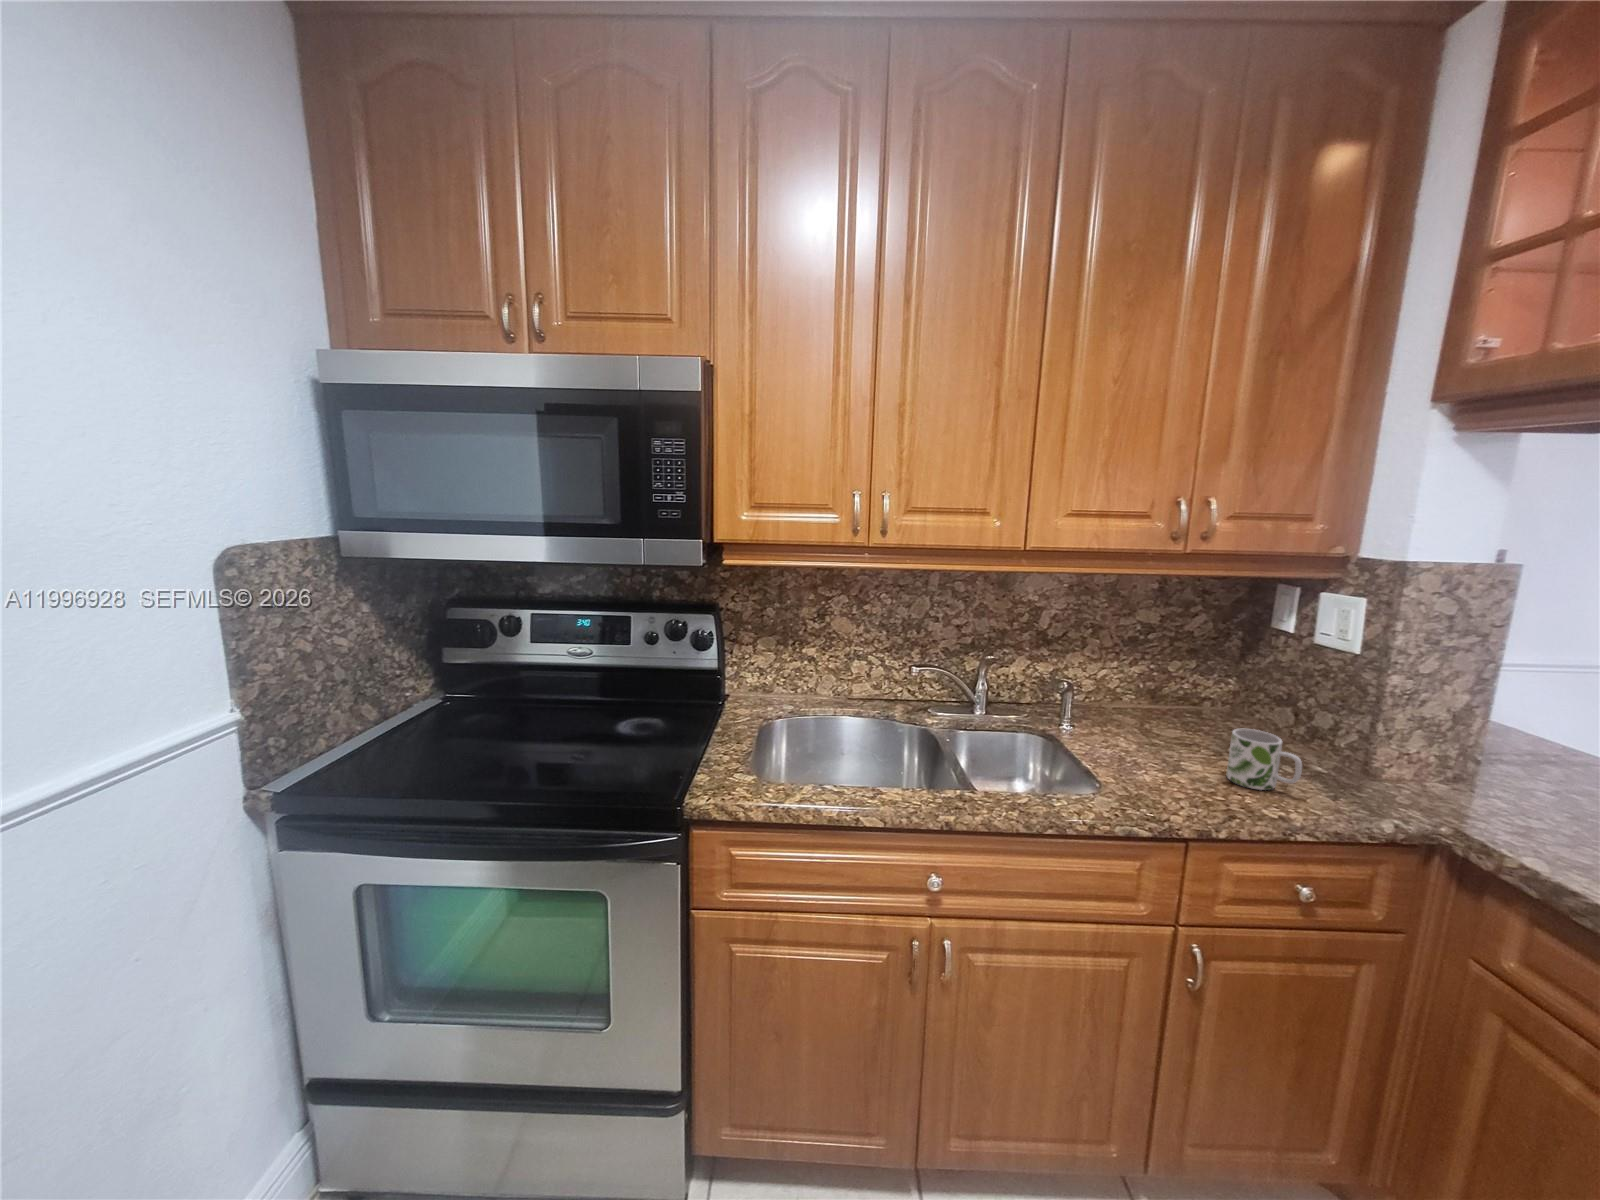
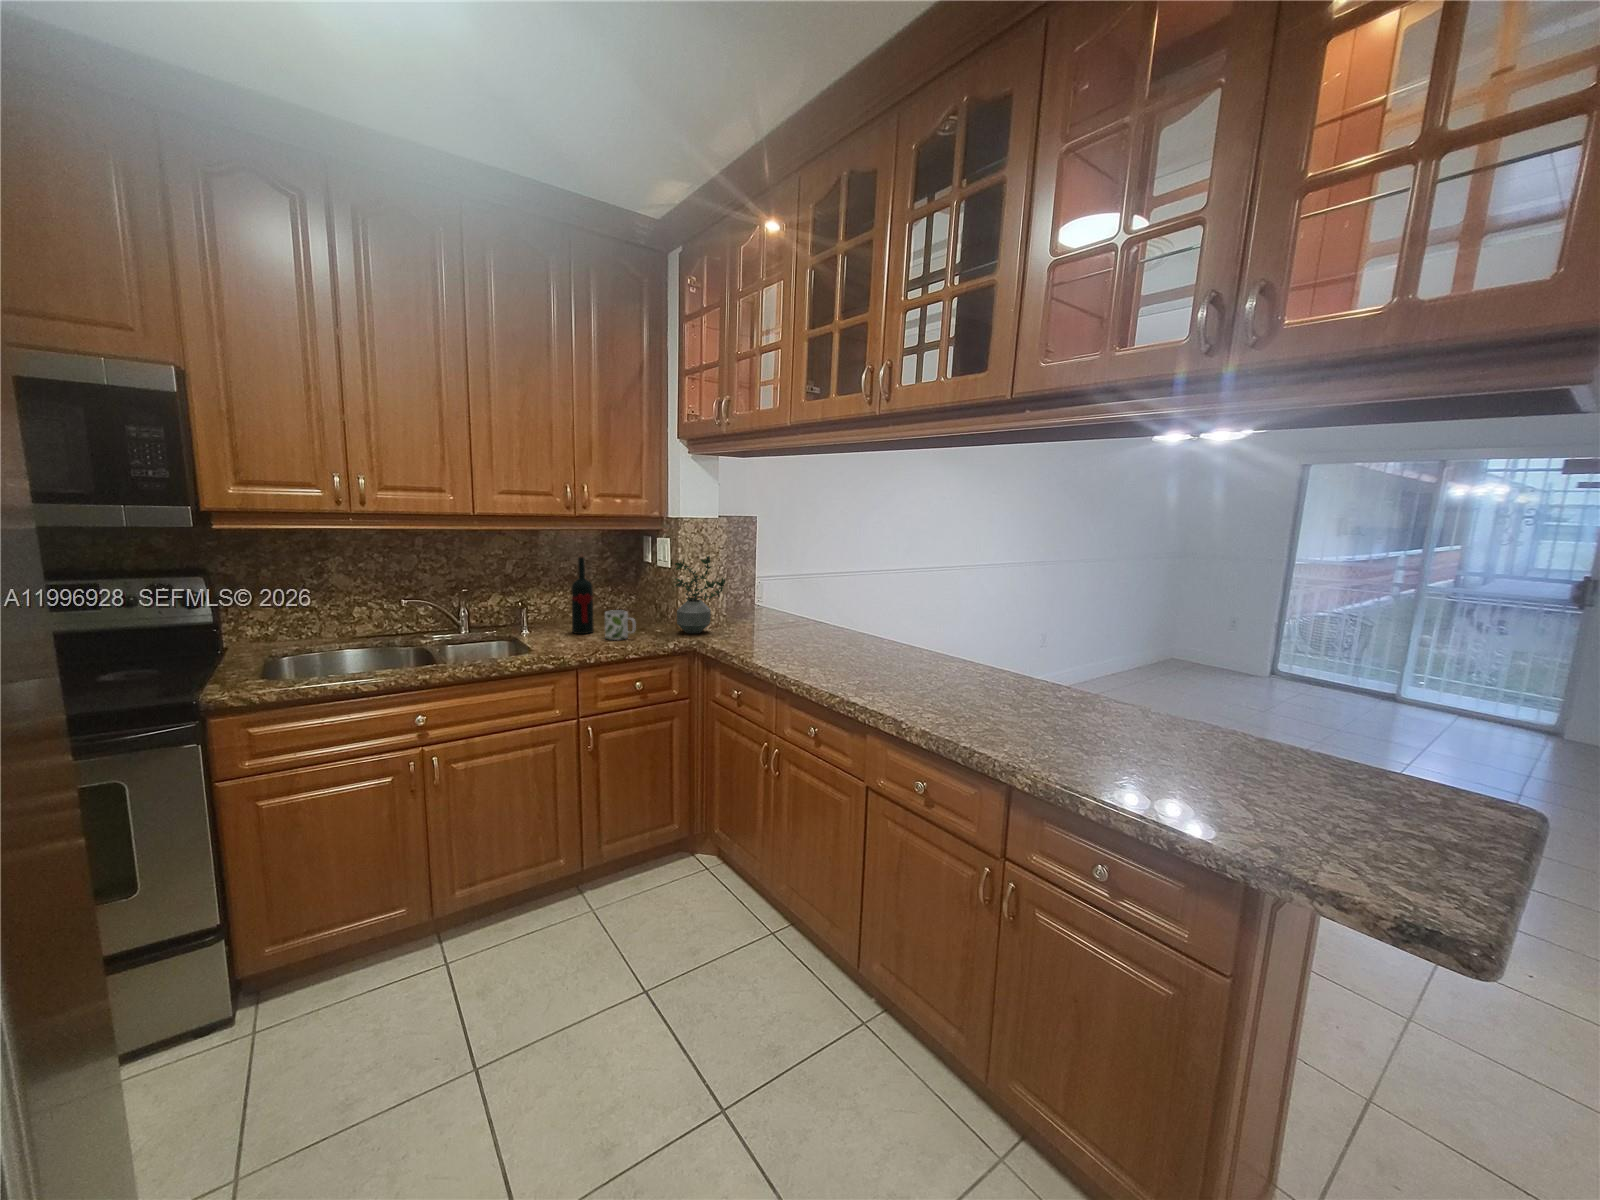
wine bottle: none [1151,618,1200,755] -> present [571,554,594,634]
potted plant: none [1382,647,1534,806] -> present [674,556,725,633]

